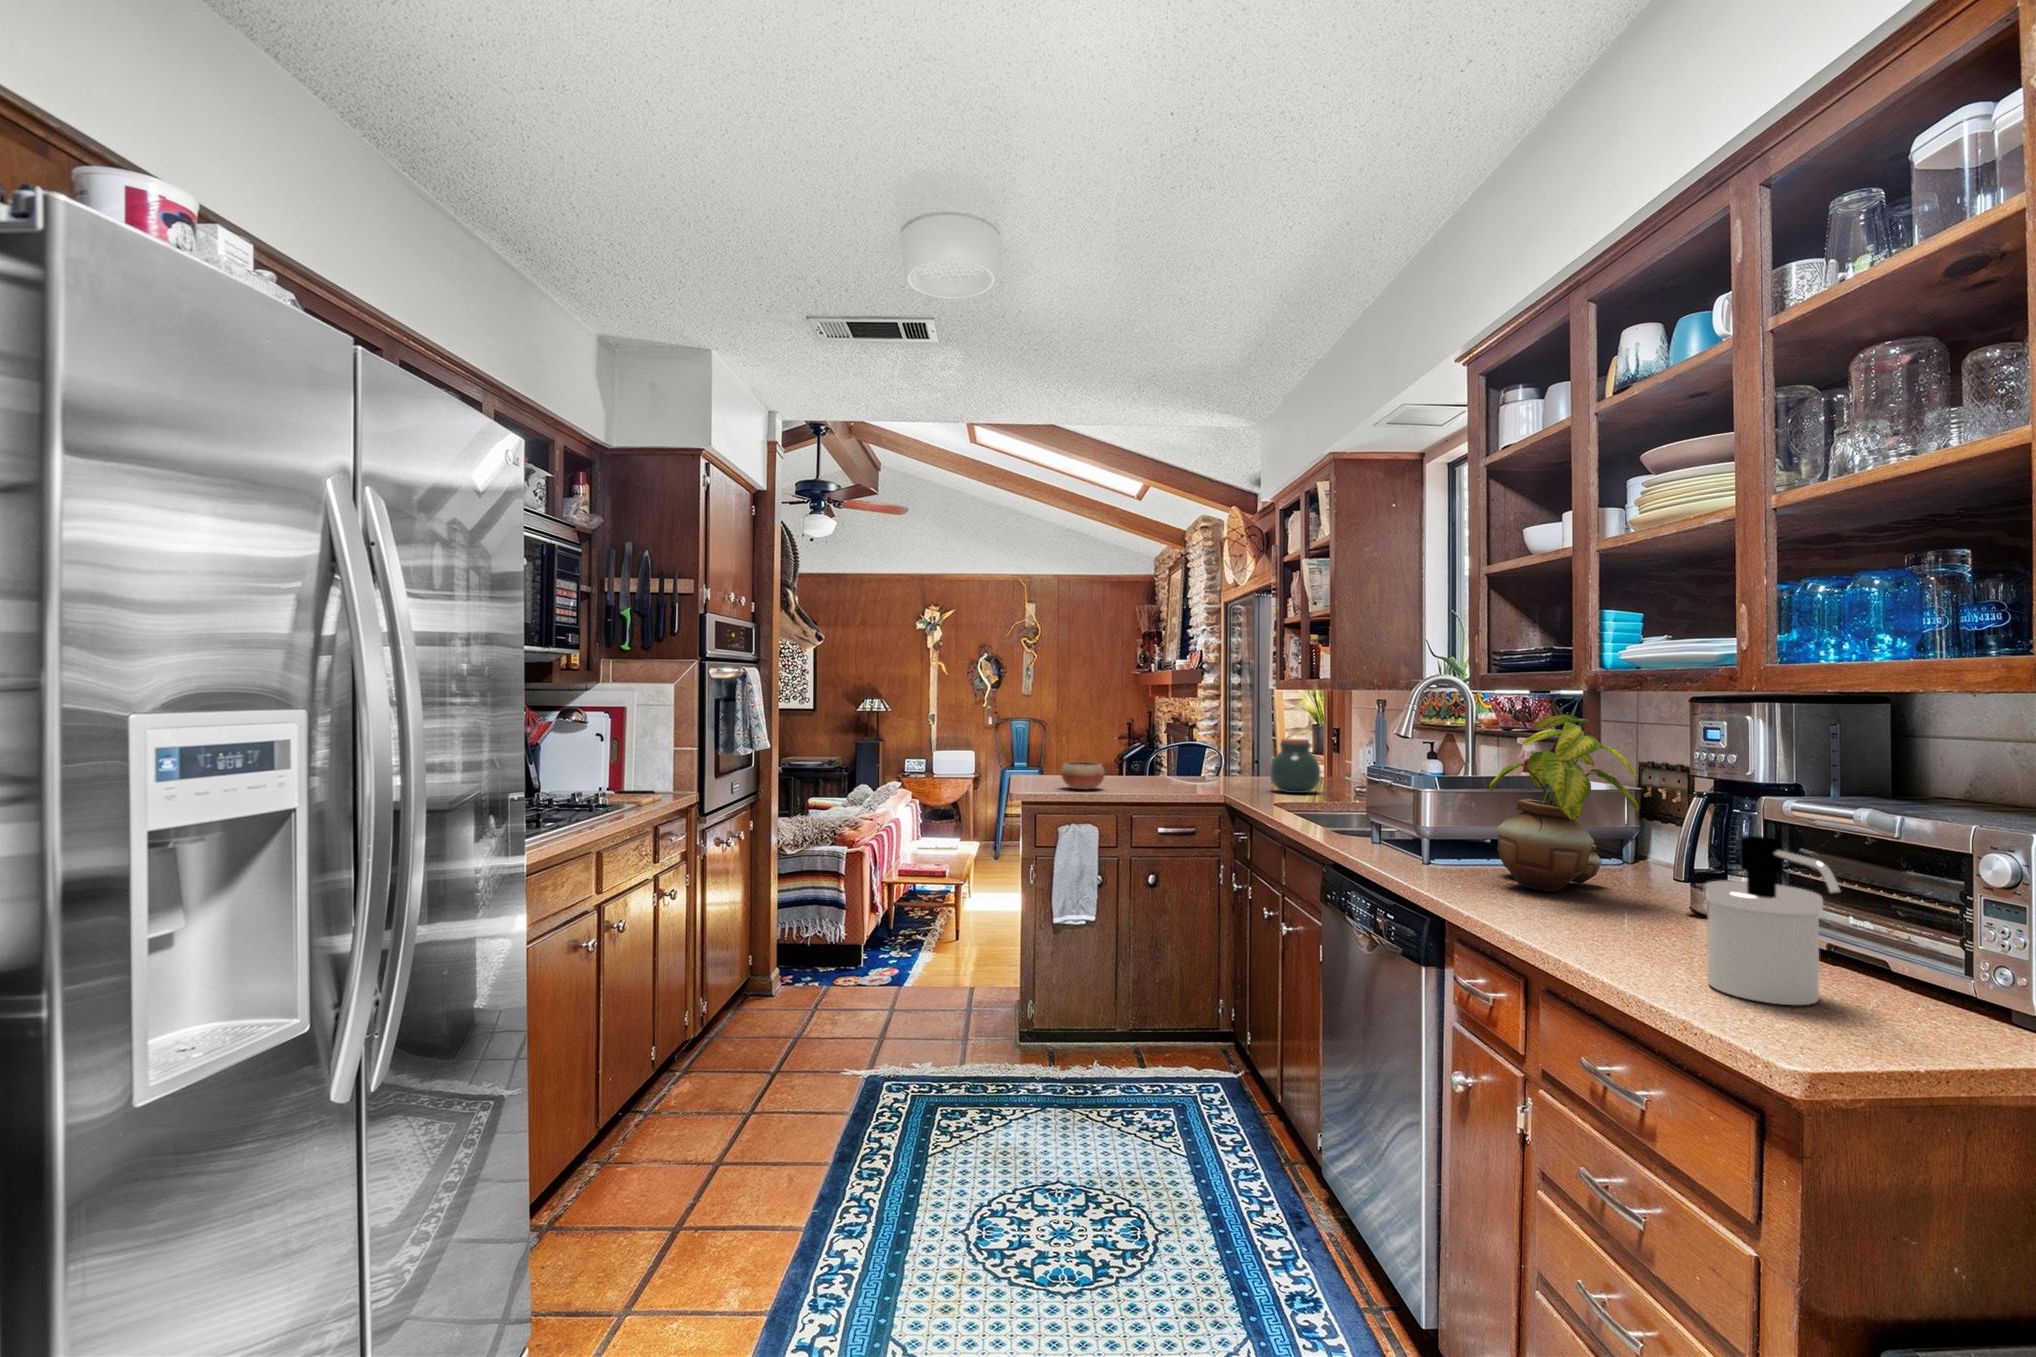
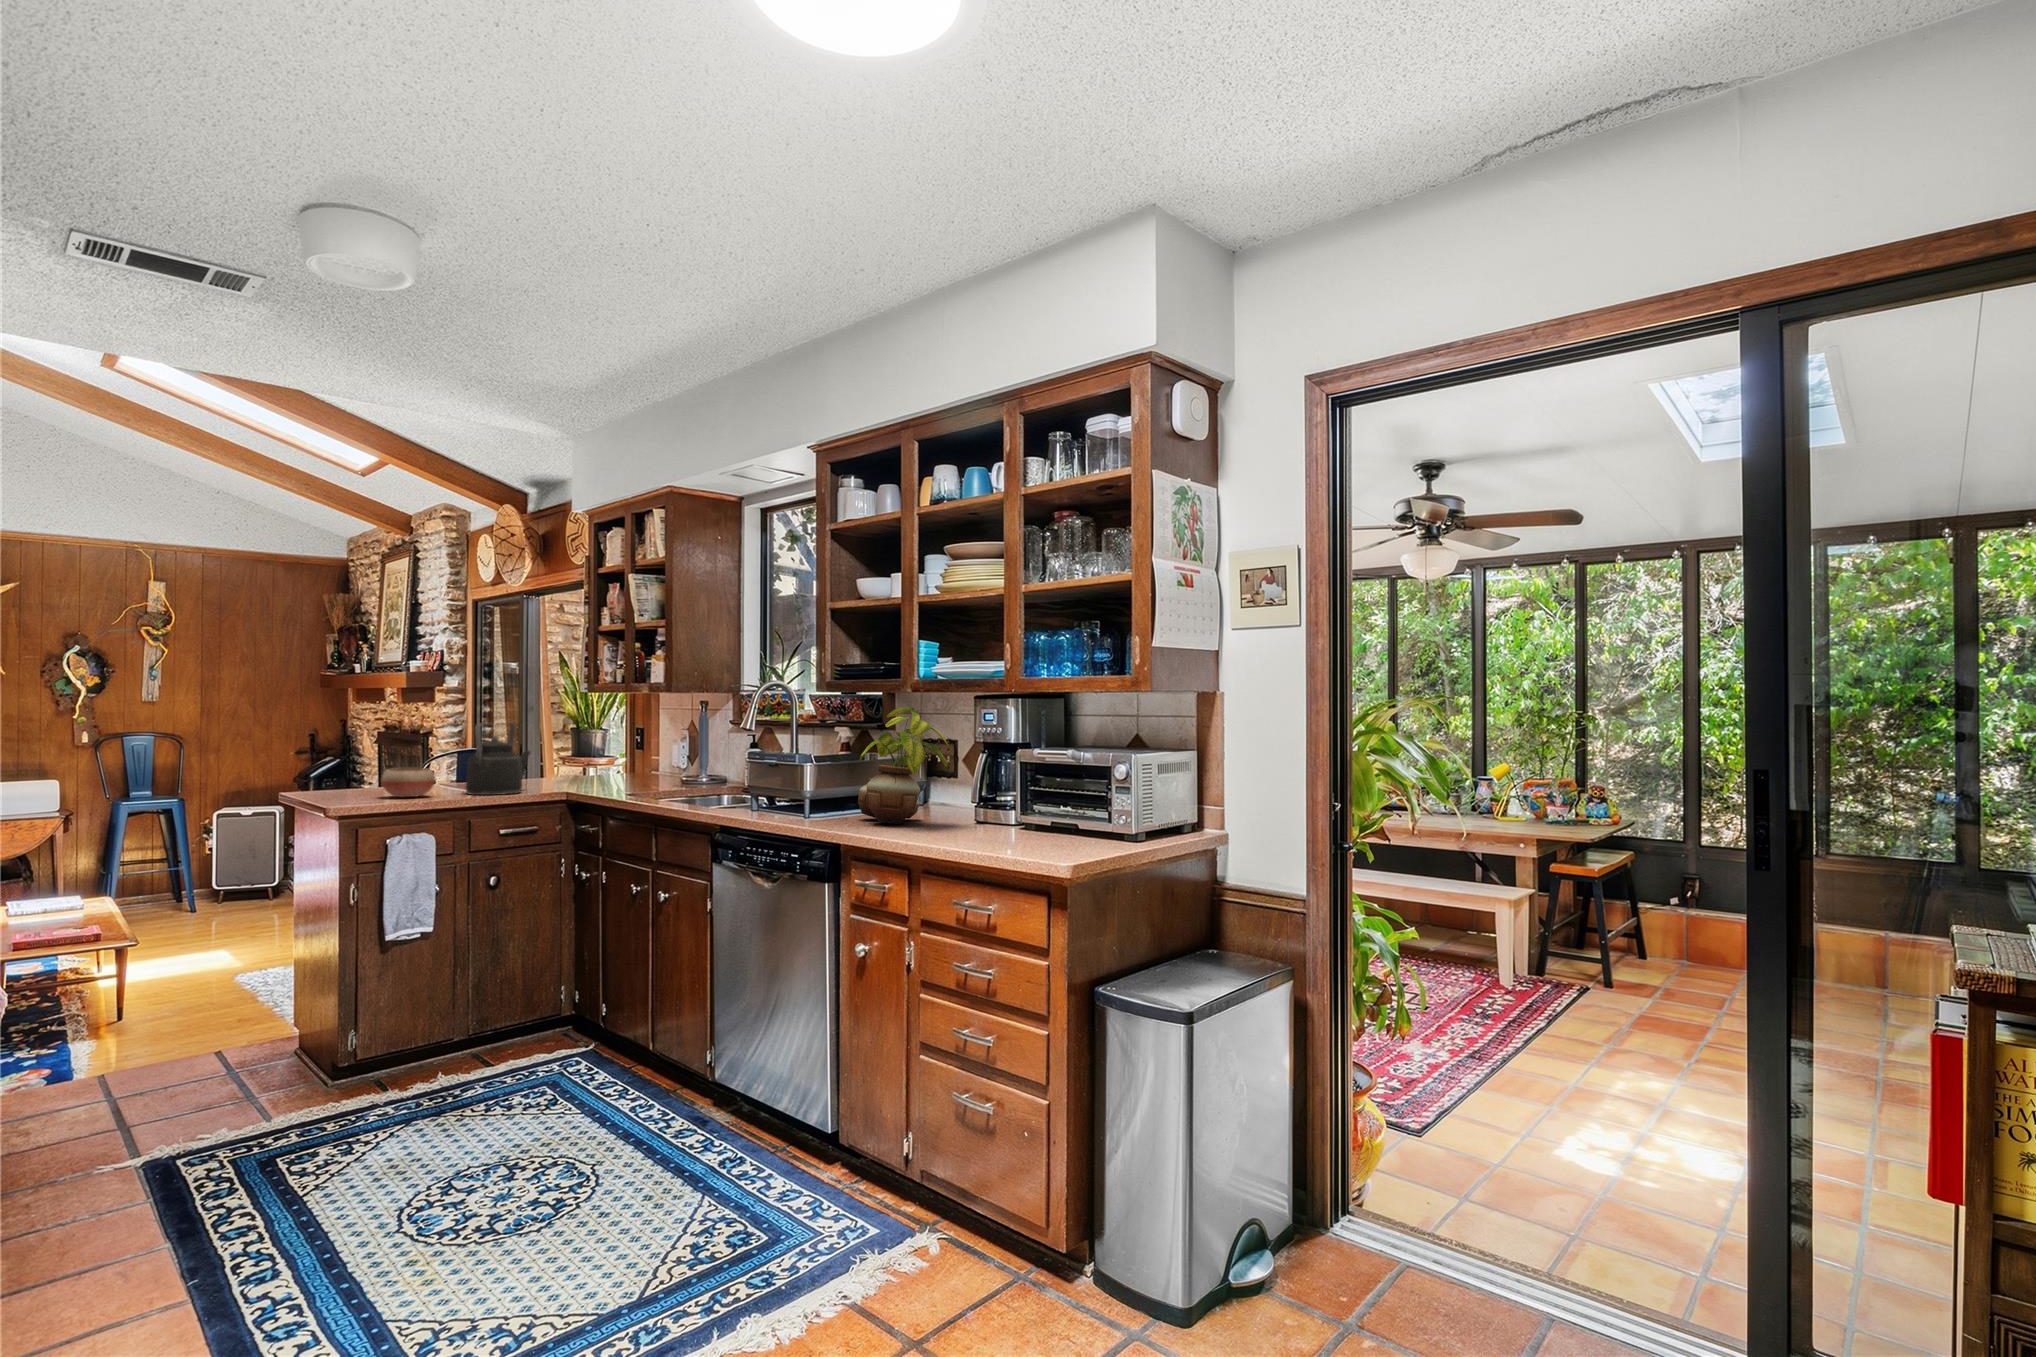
kettle: none [1134,721,1198,793] -> present [466,723,530,795]
jar: present [1270,739,1321,793] -> none [603,738,651,788]
soap dispenser: present [1704,836,1840,1005] -> none [1011,766,1072,850]

